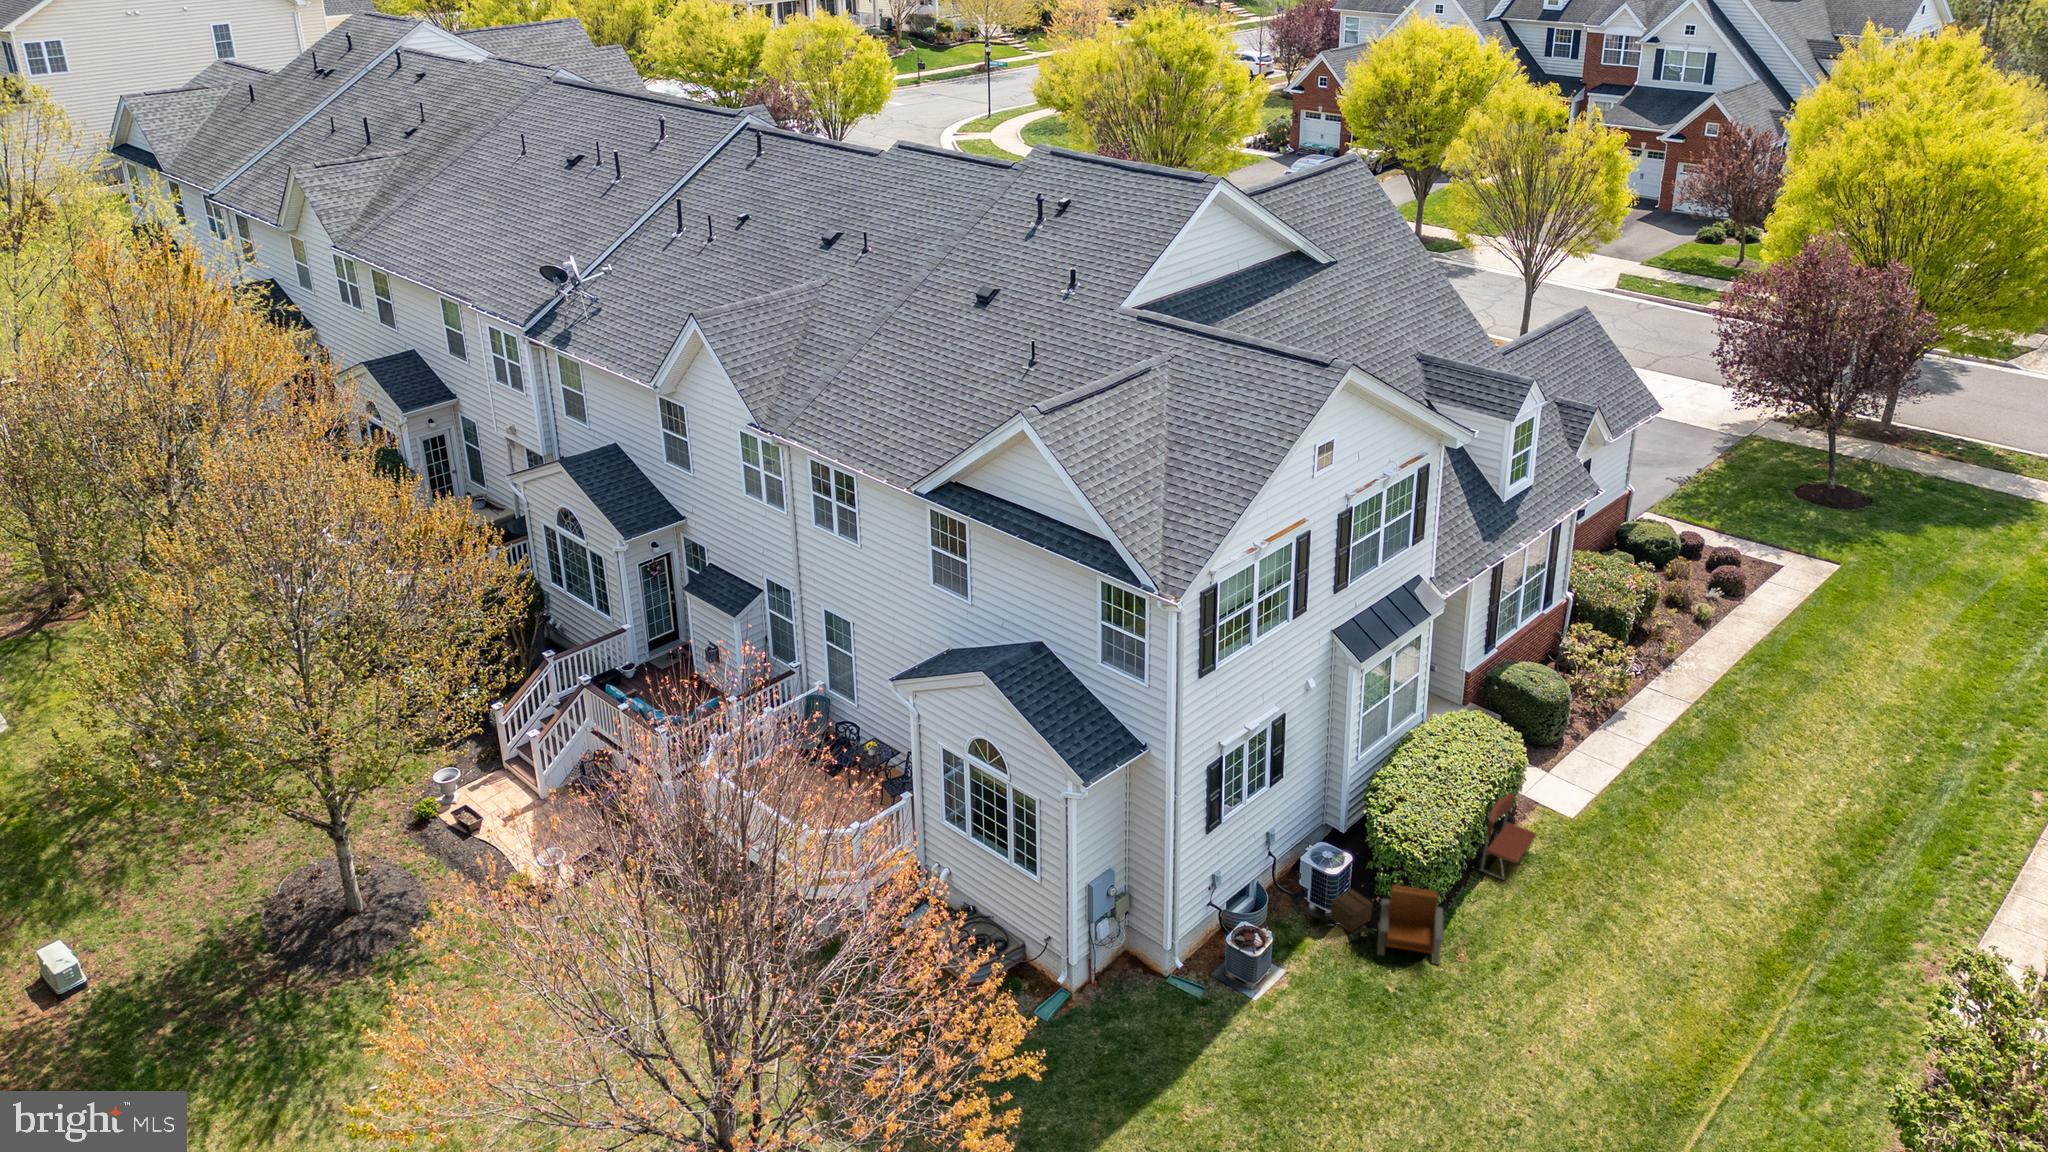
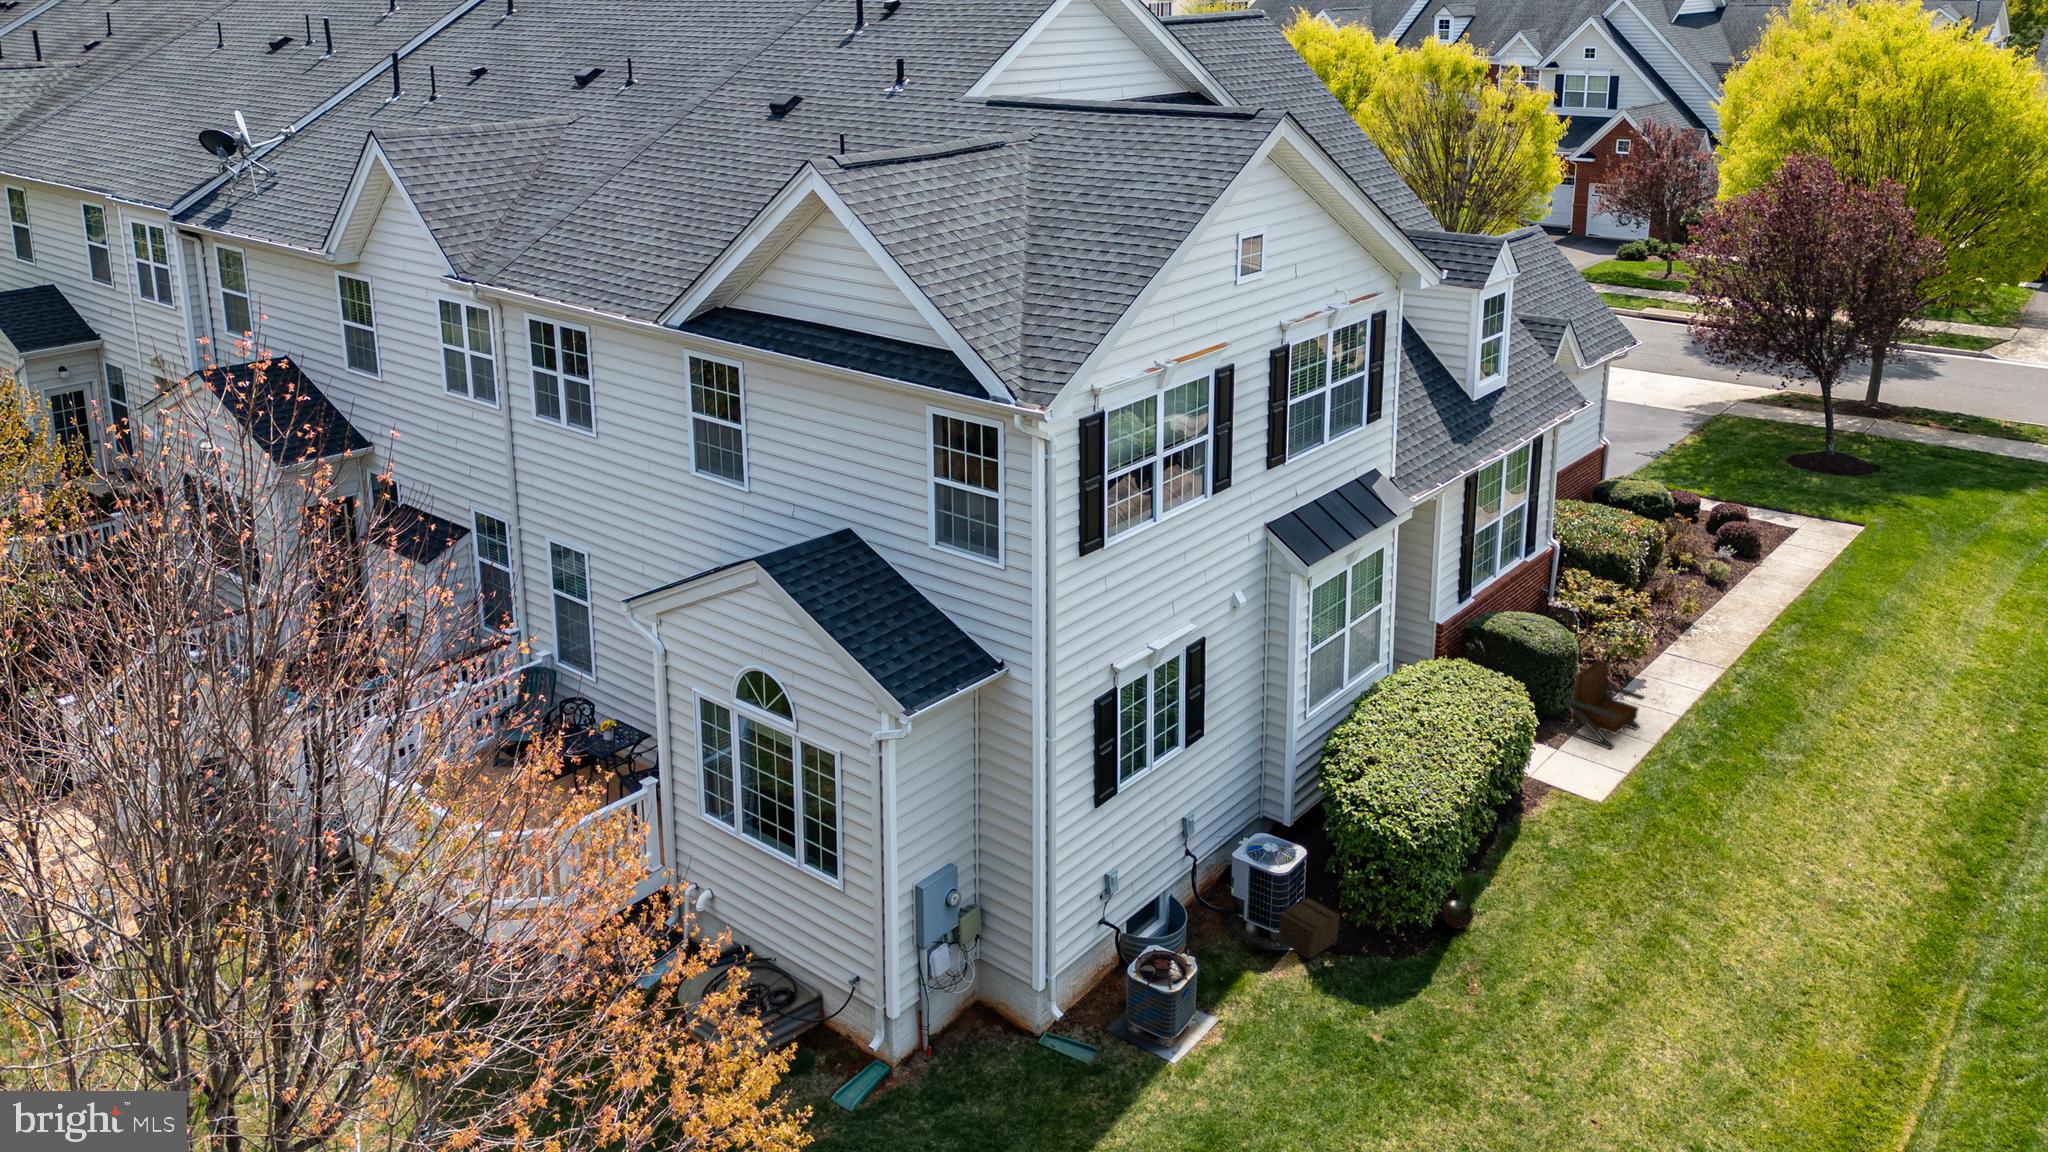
bench: present [1480,793,1537,880] -> none [1482,763,1557,884]
potted tree: none [1447,875,1480,913] -> present [1443,873,1484,928]
lounge chair: present [1377,885,1444,965] -> present [1561,661,1645,749]

